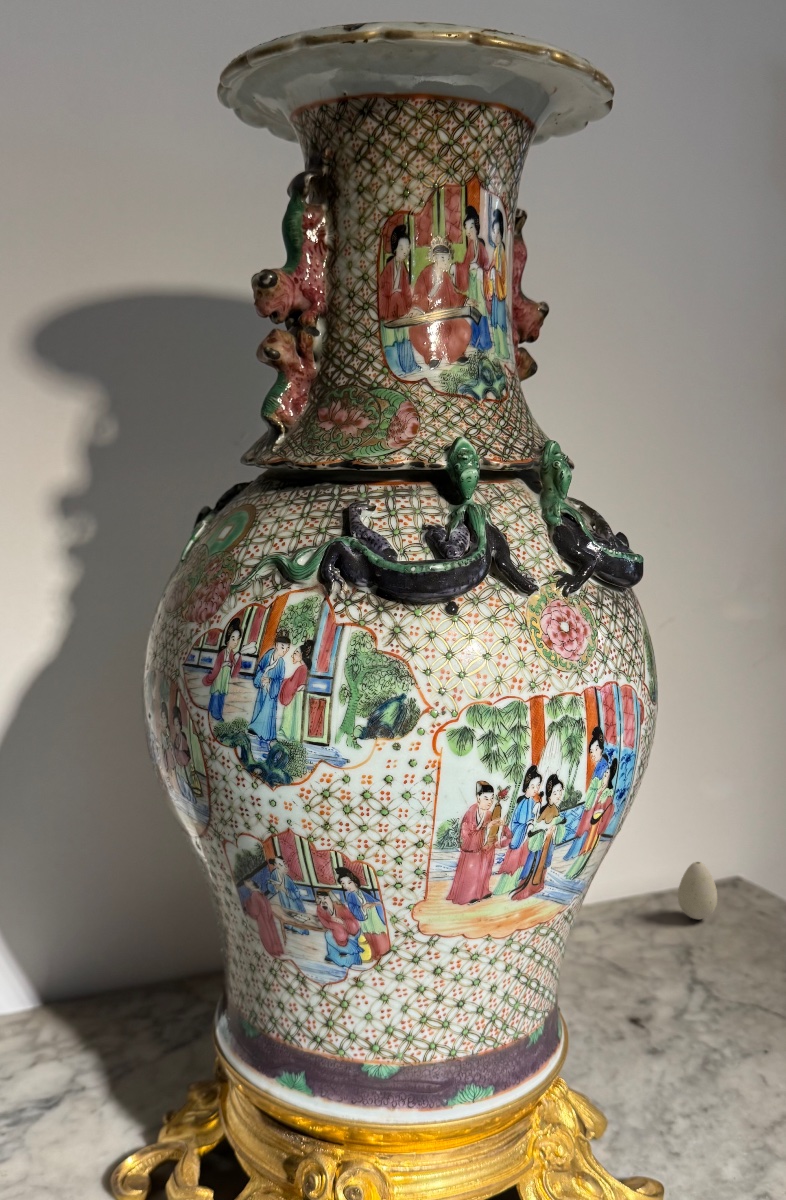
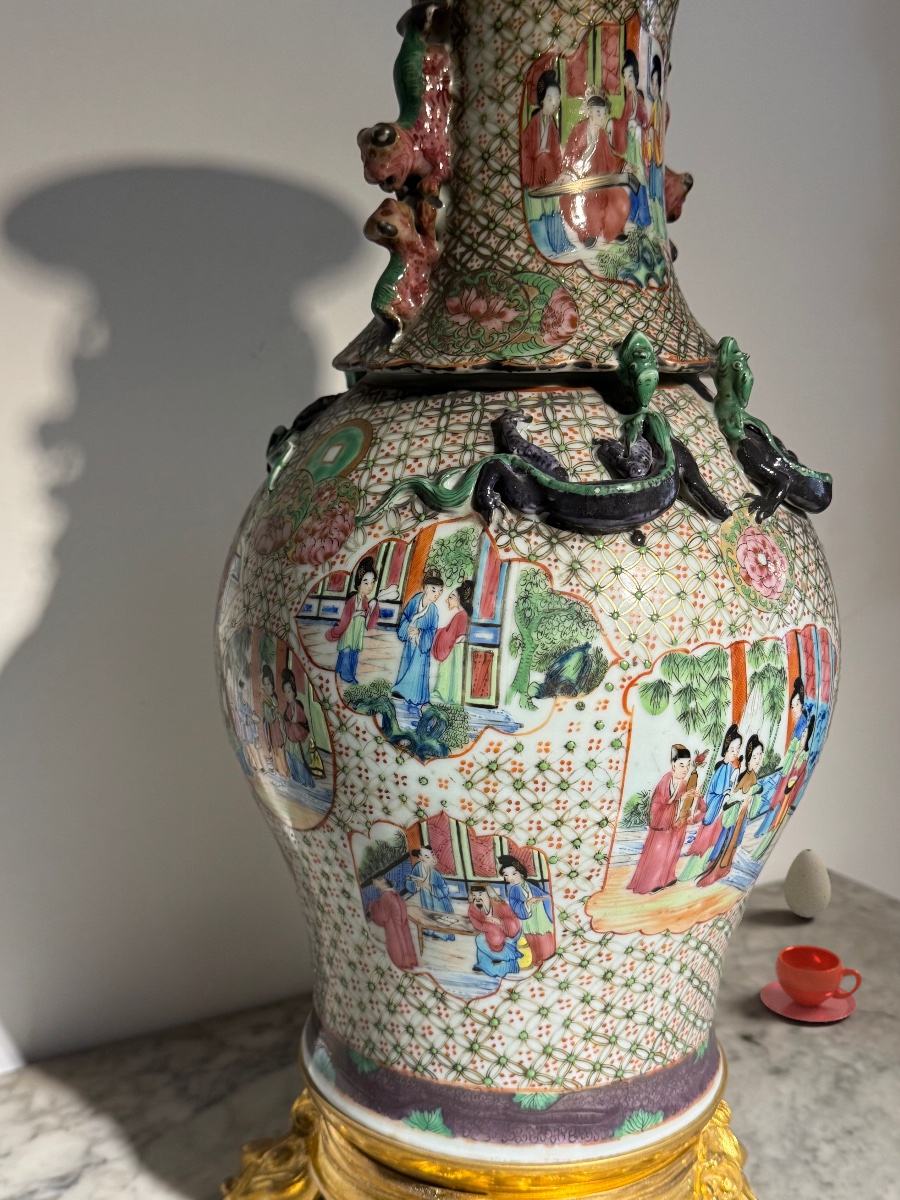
teacup: none [641,944,725,1010] -> present [760,945,862,1022]

